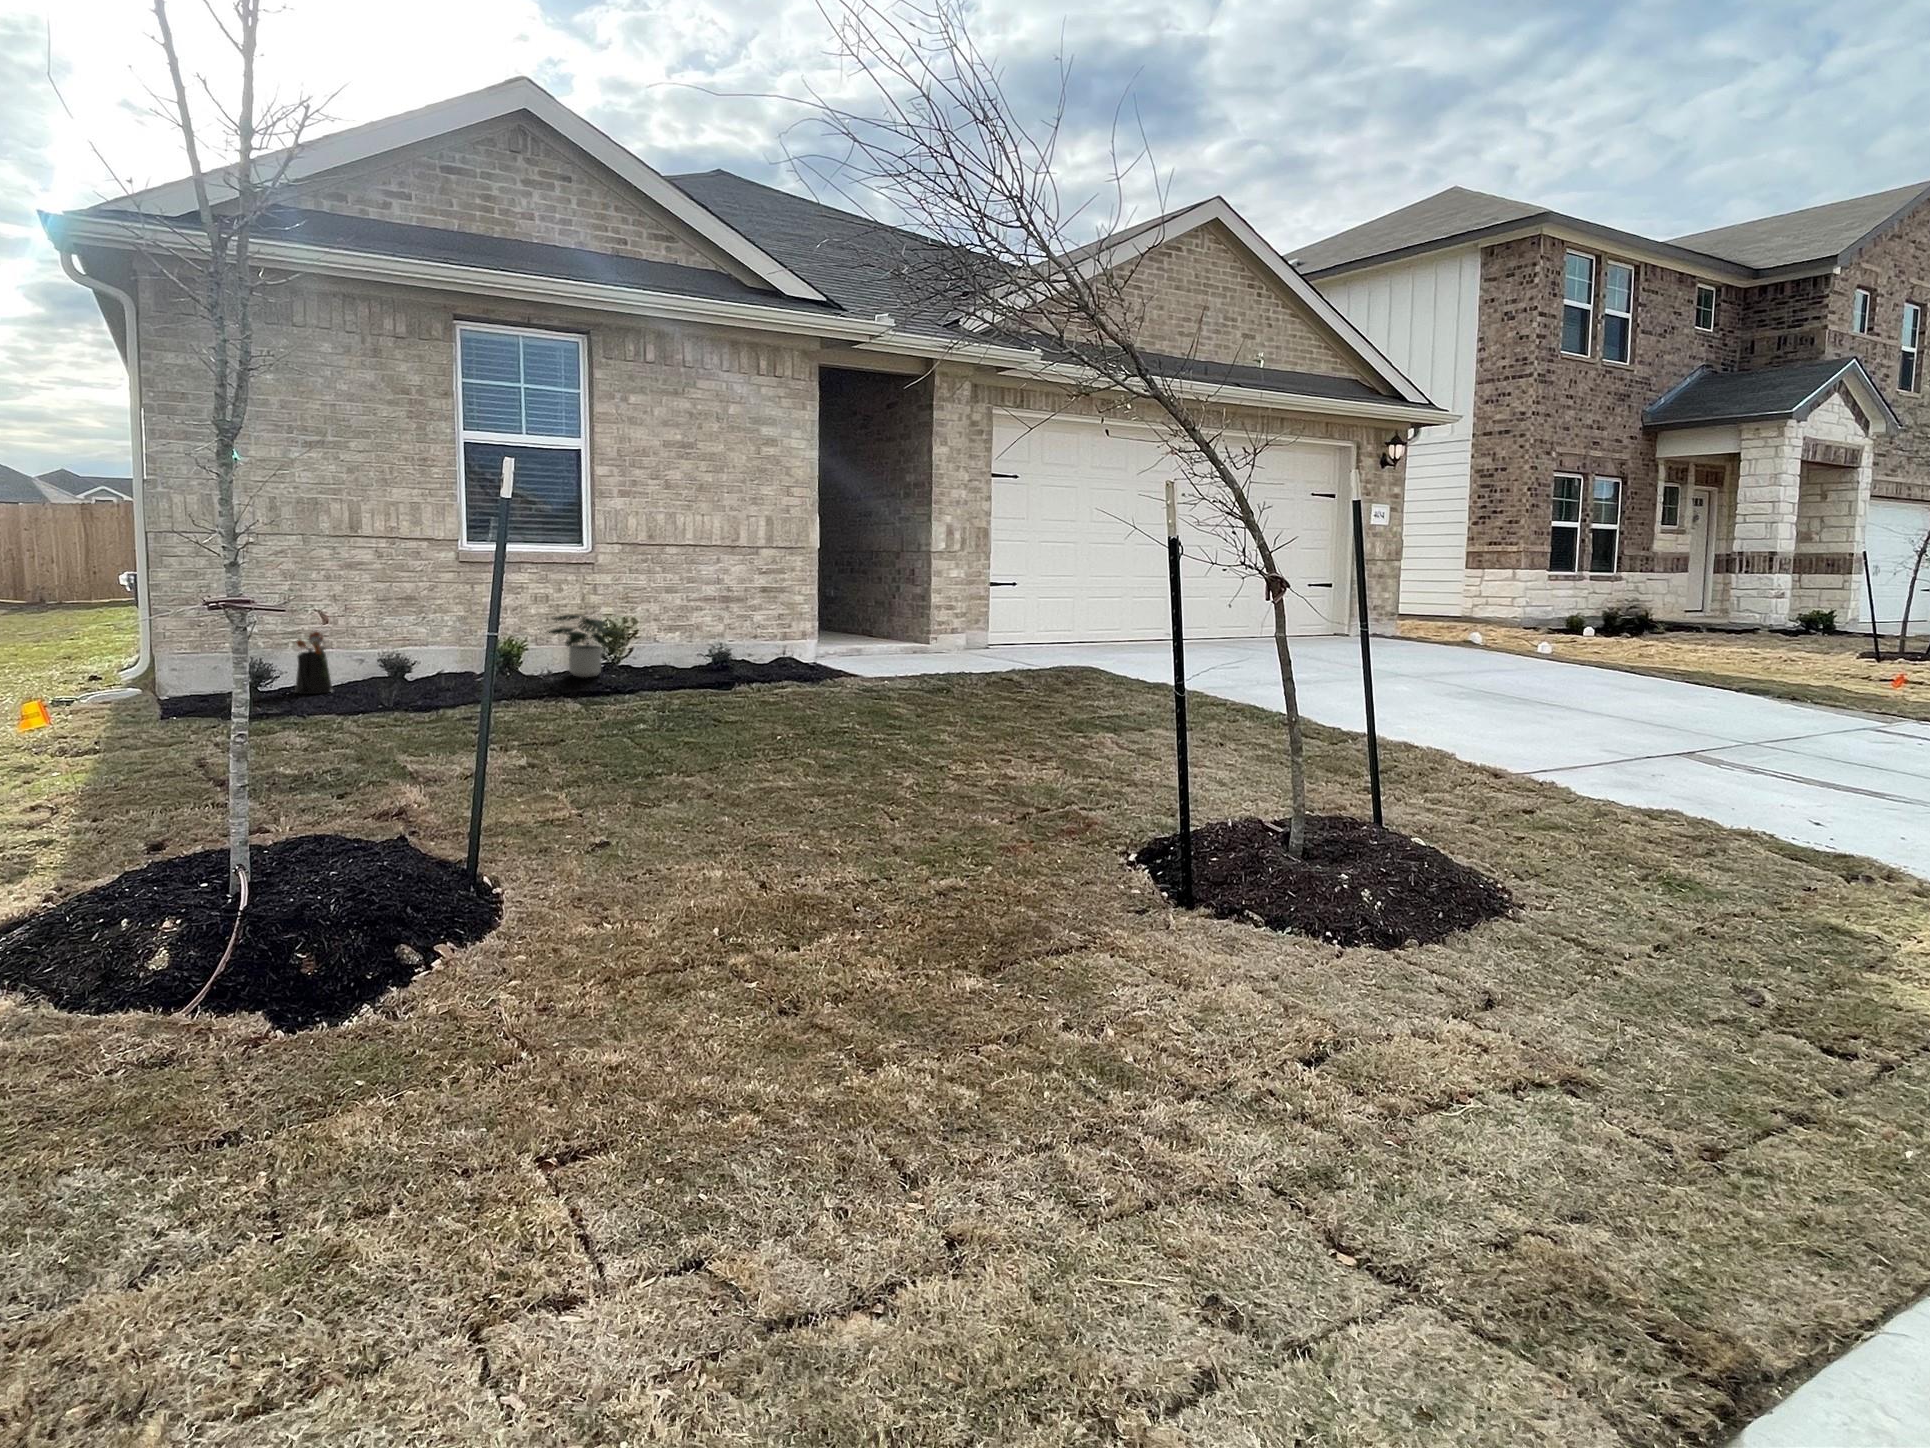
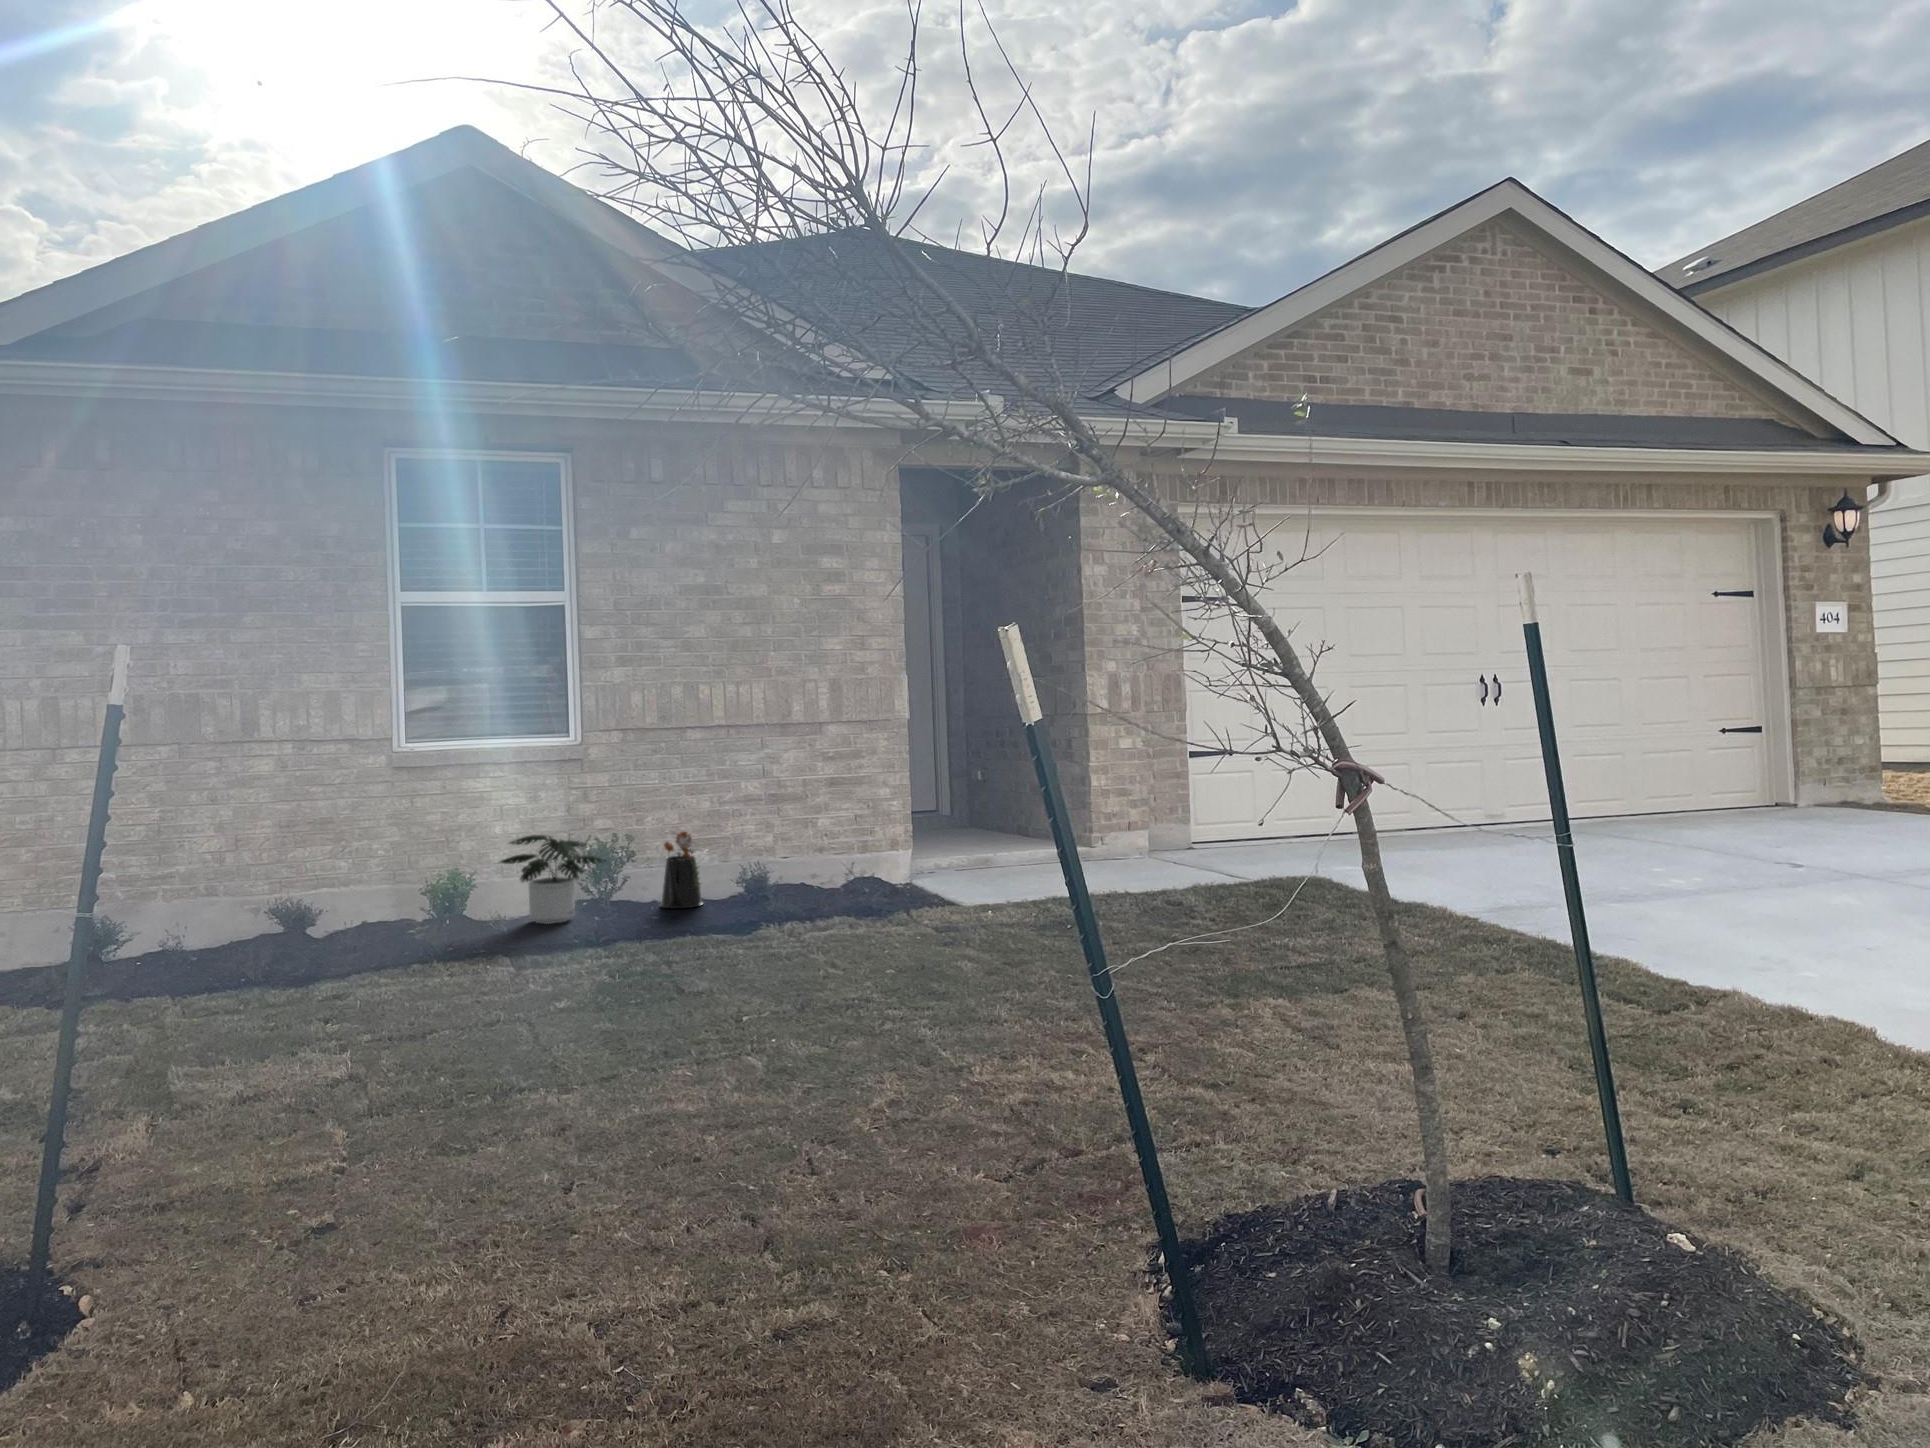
watering can: present [295,632,333,694] -> present [660,832,703,909]

